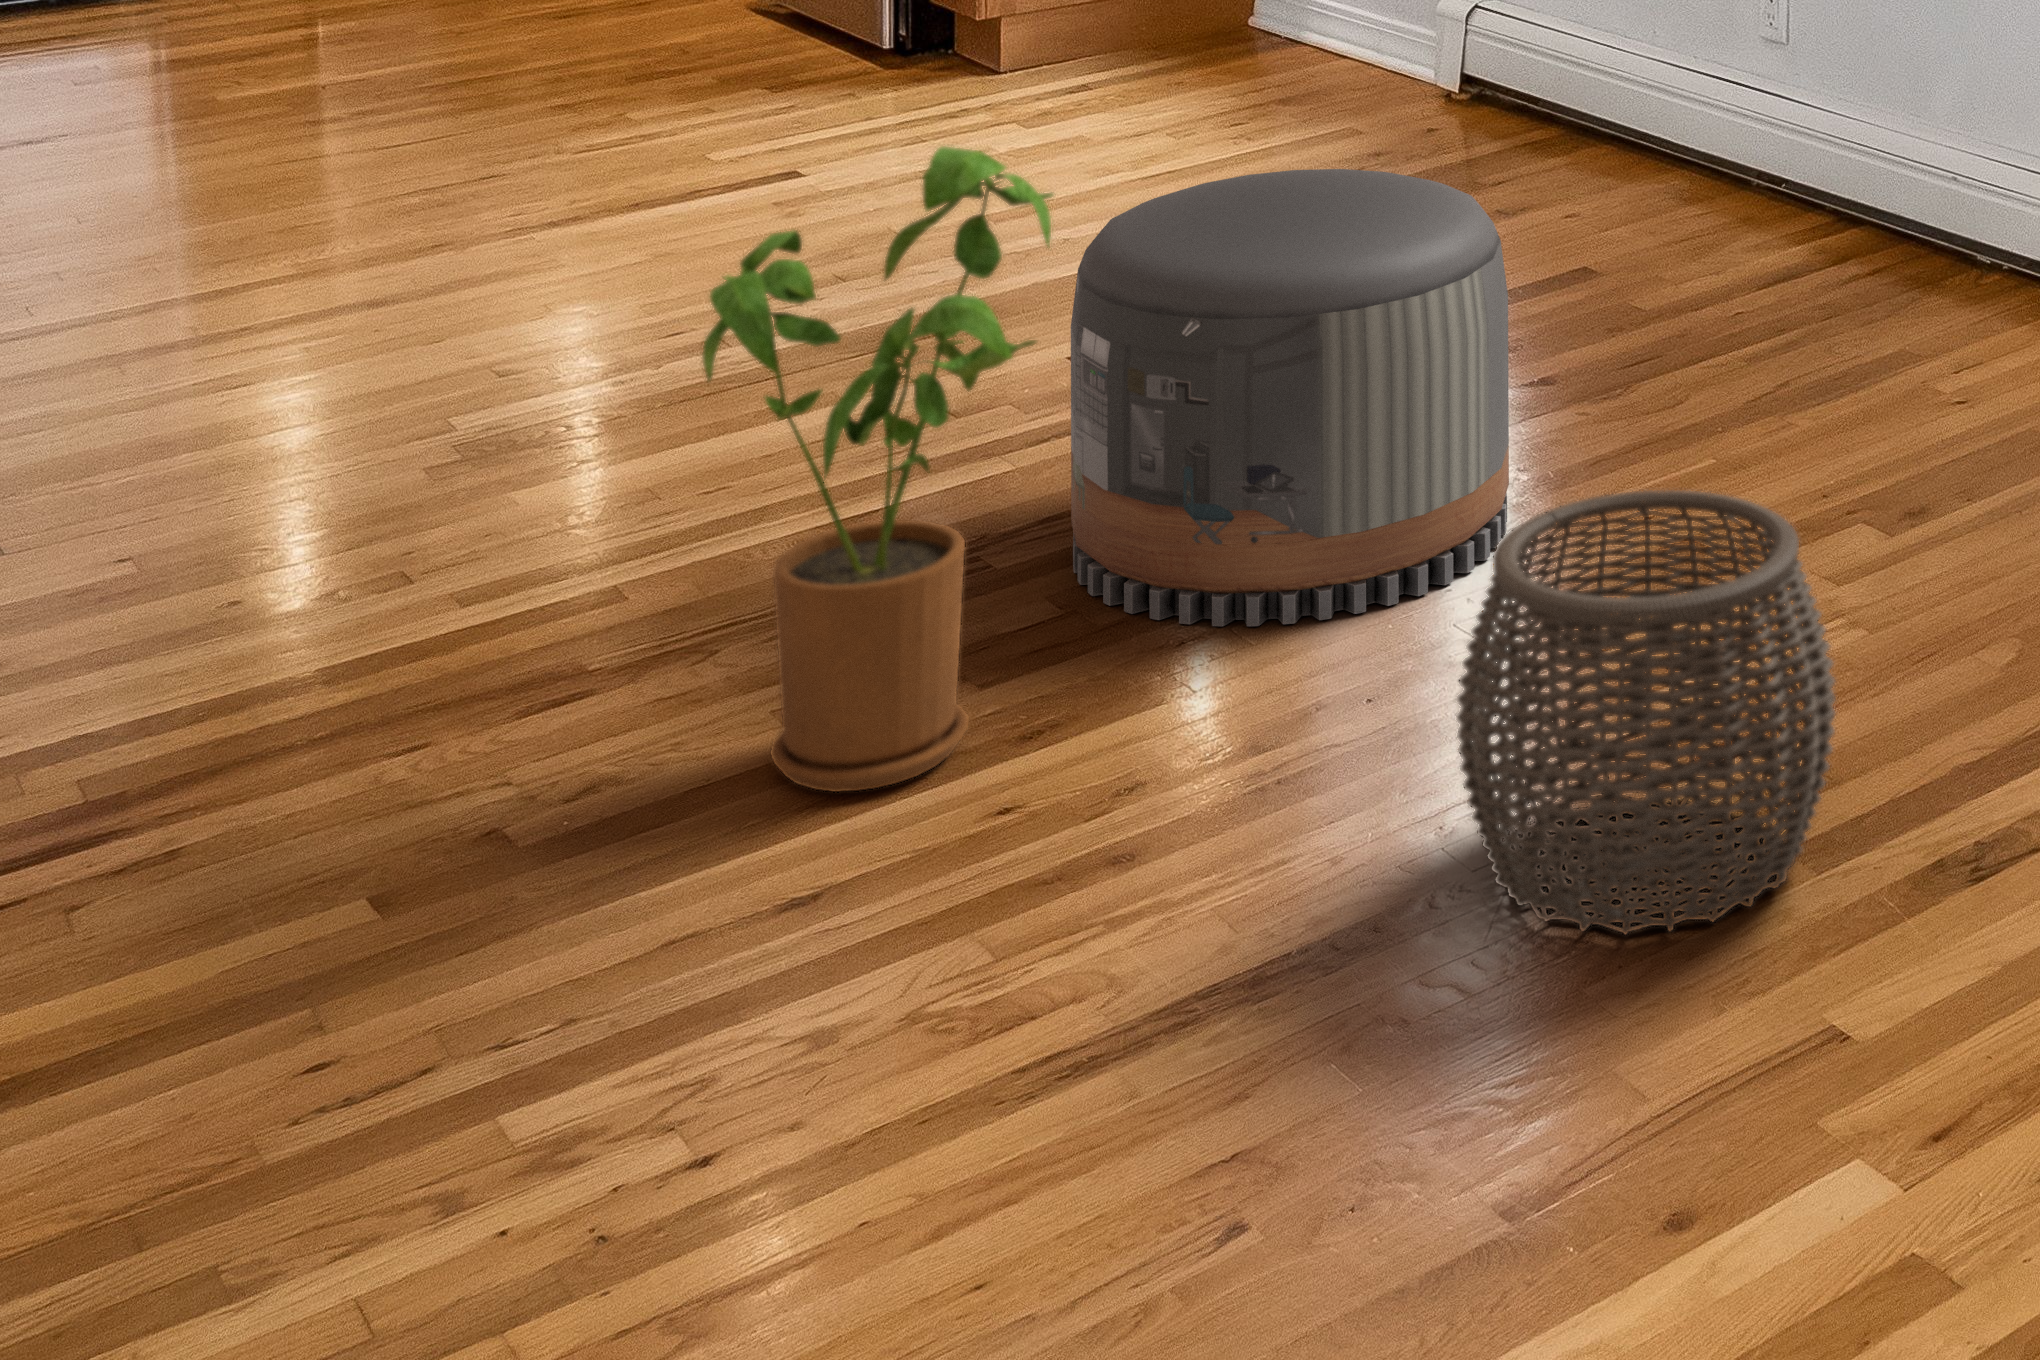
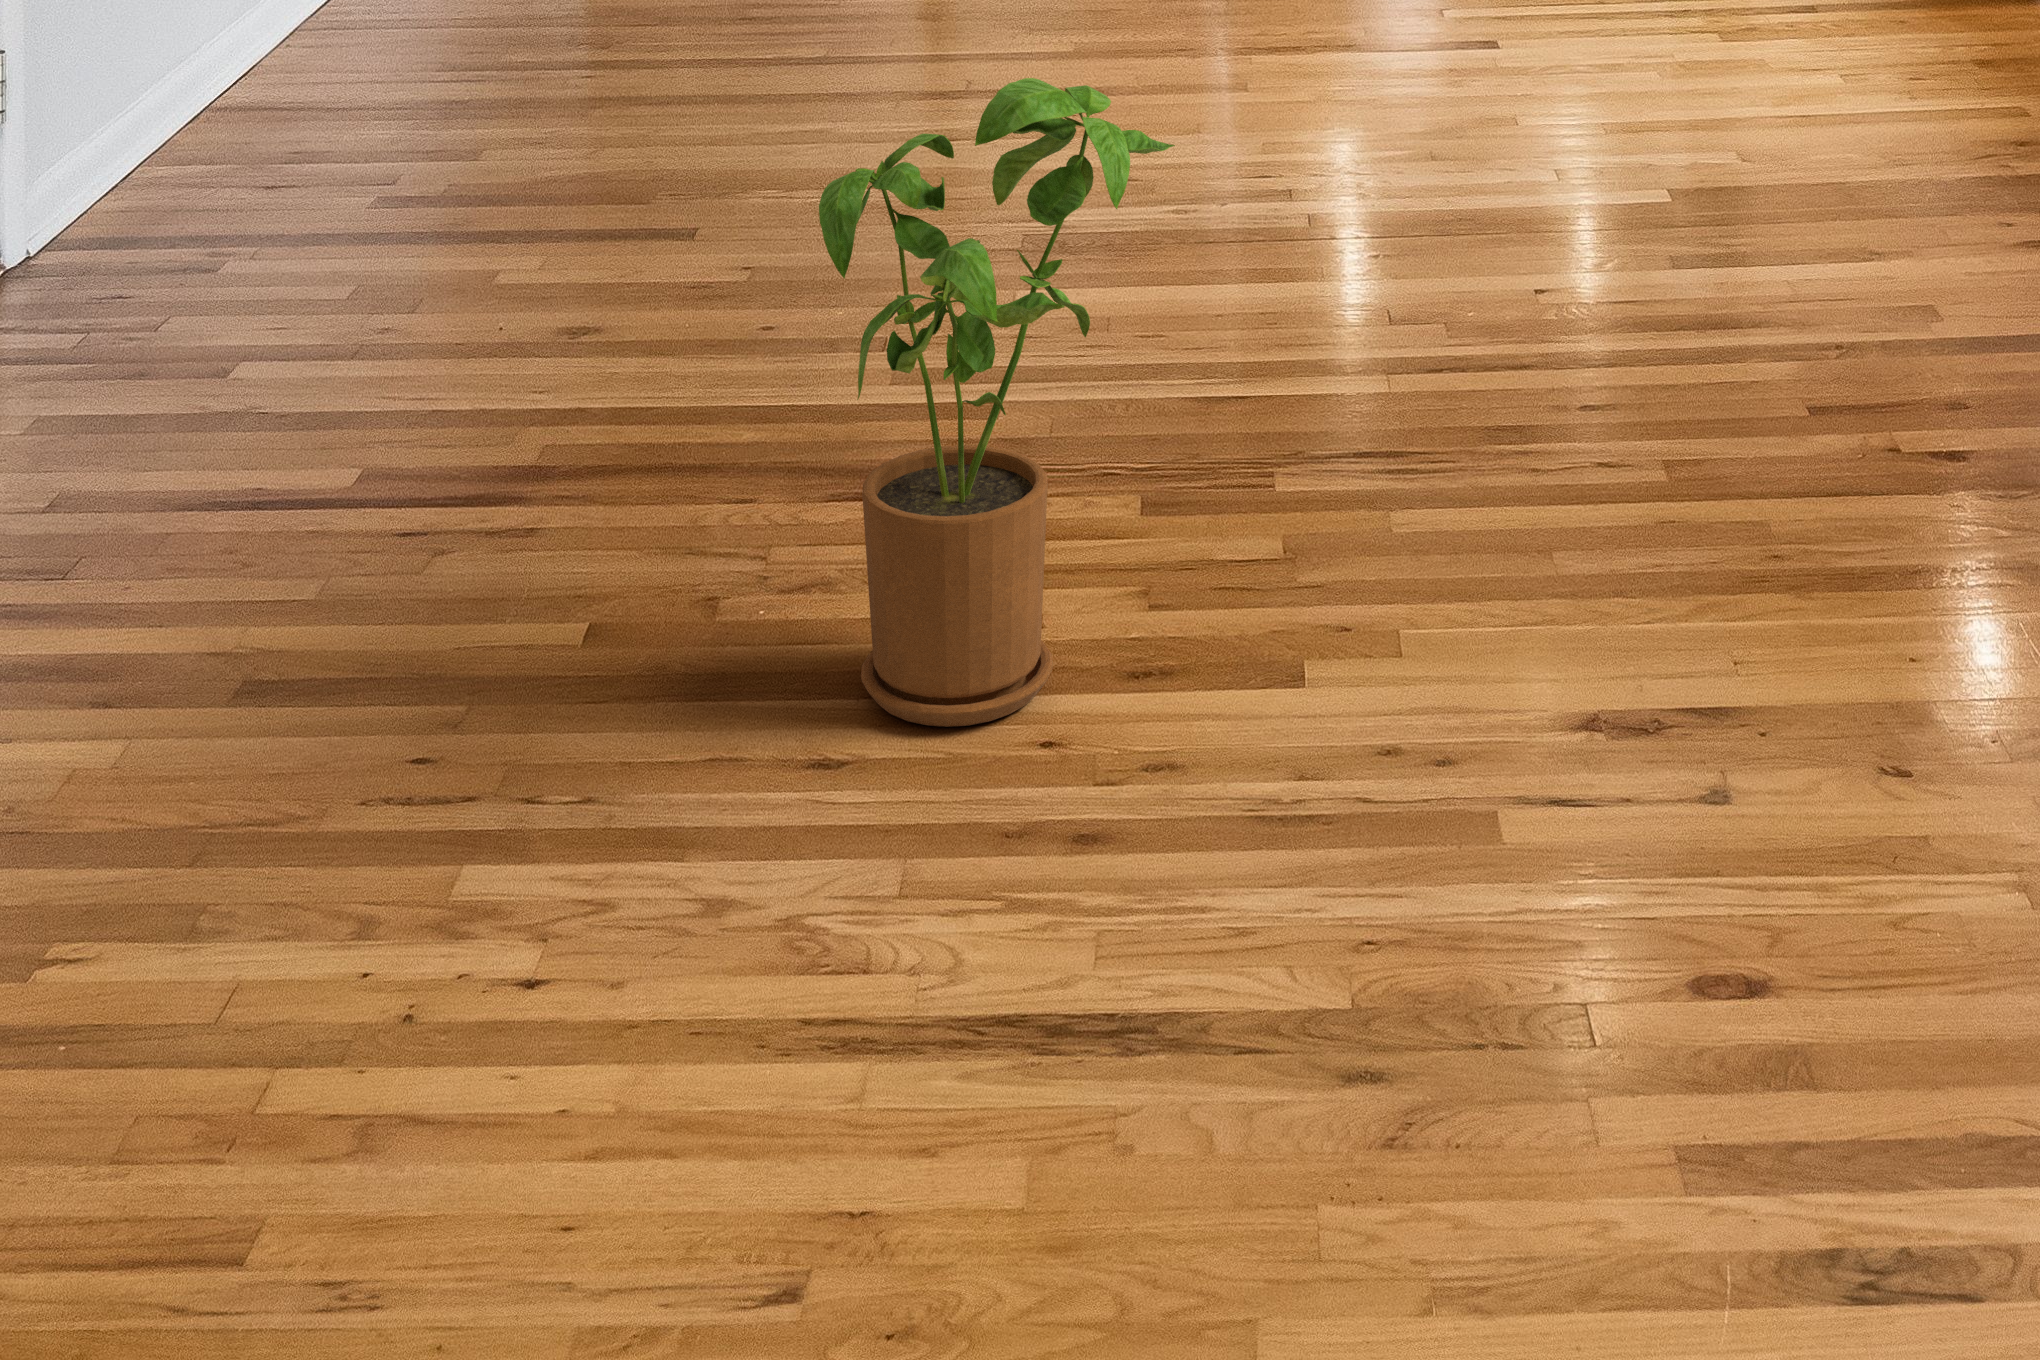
pouf: present [1071,169,1509,626] -> none [1293,159,1770,688]
woven basket: present [1457,490,1835,935] -> none [1259,656,1733,1257]

